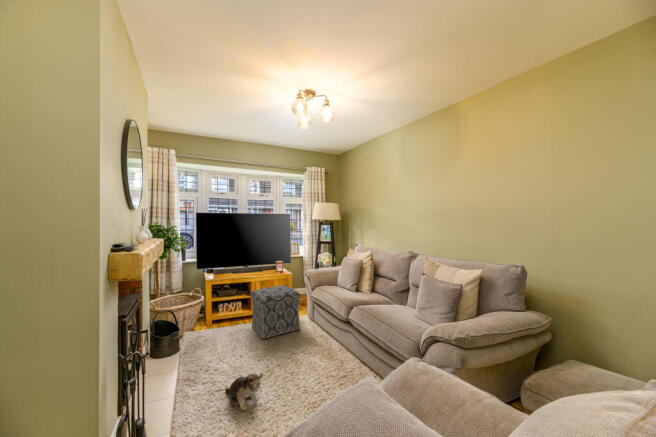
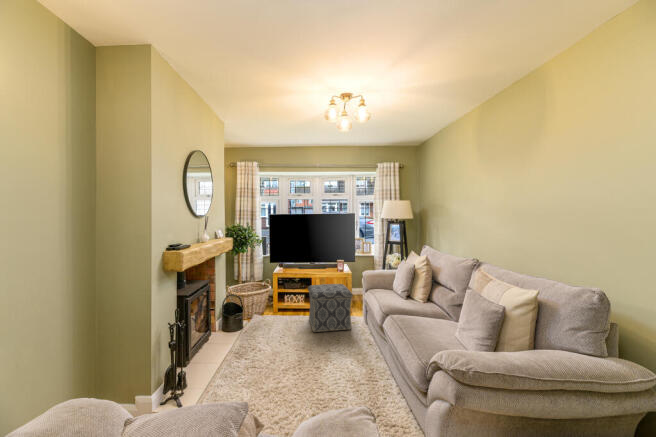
plush toy: present [225,373,263,410] -> none [266,357,290,388]

